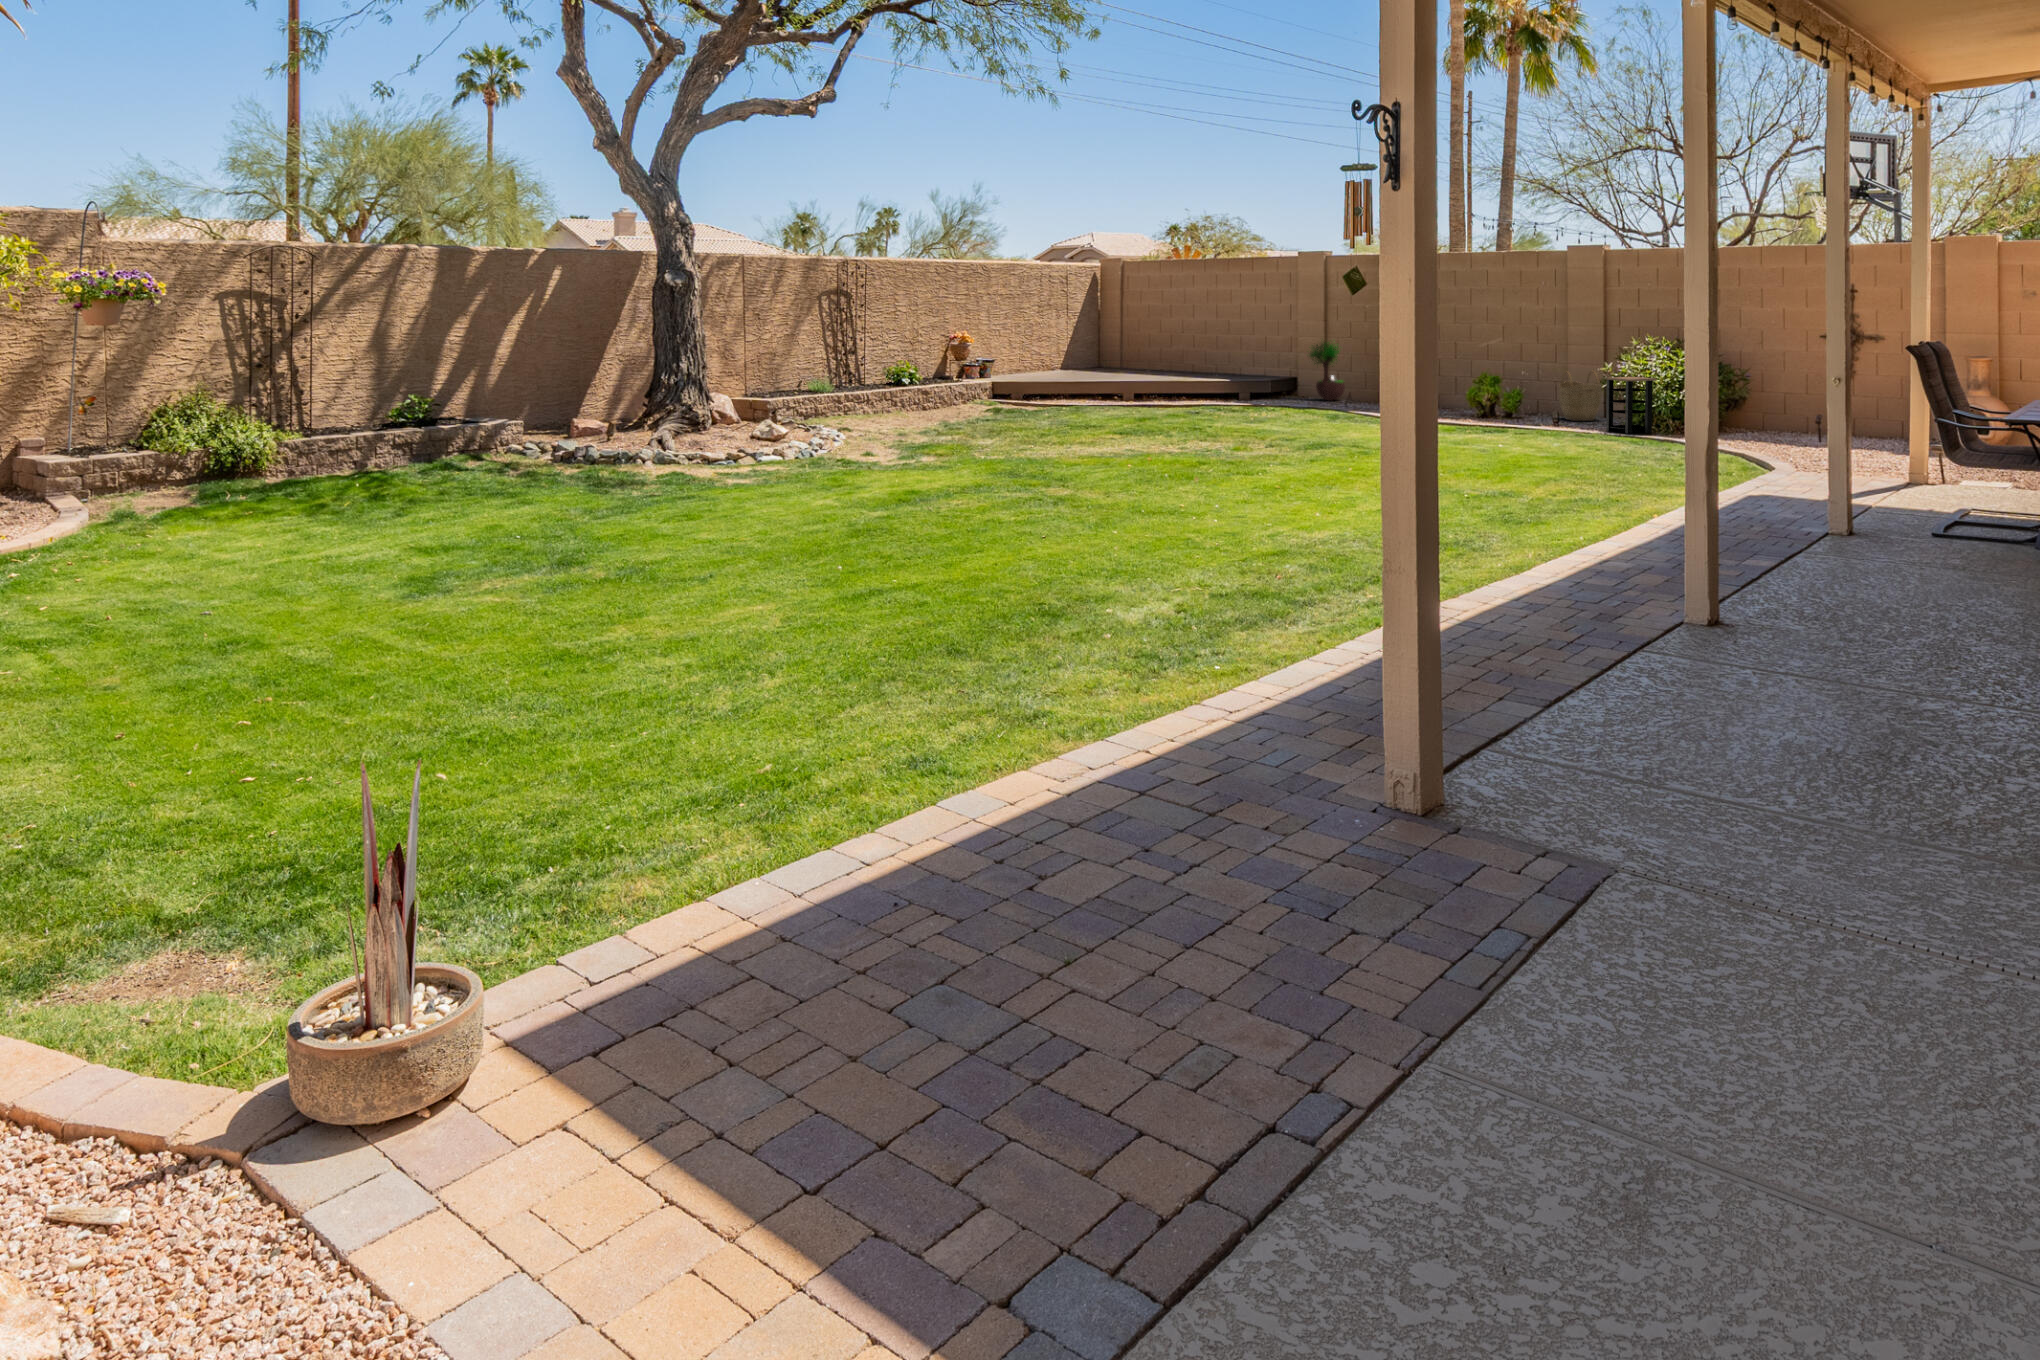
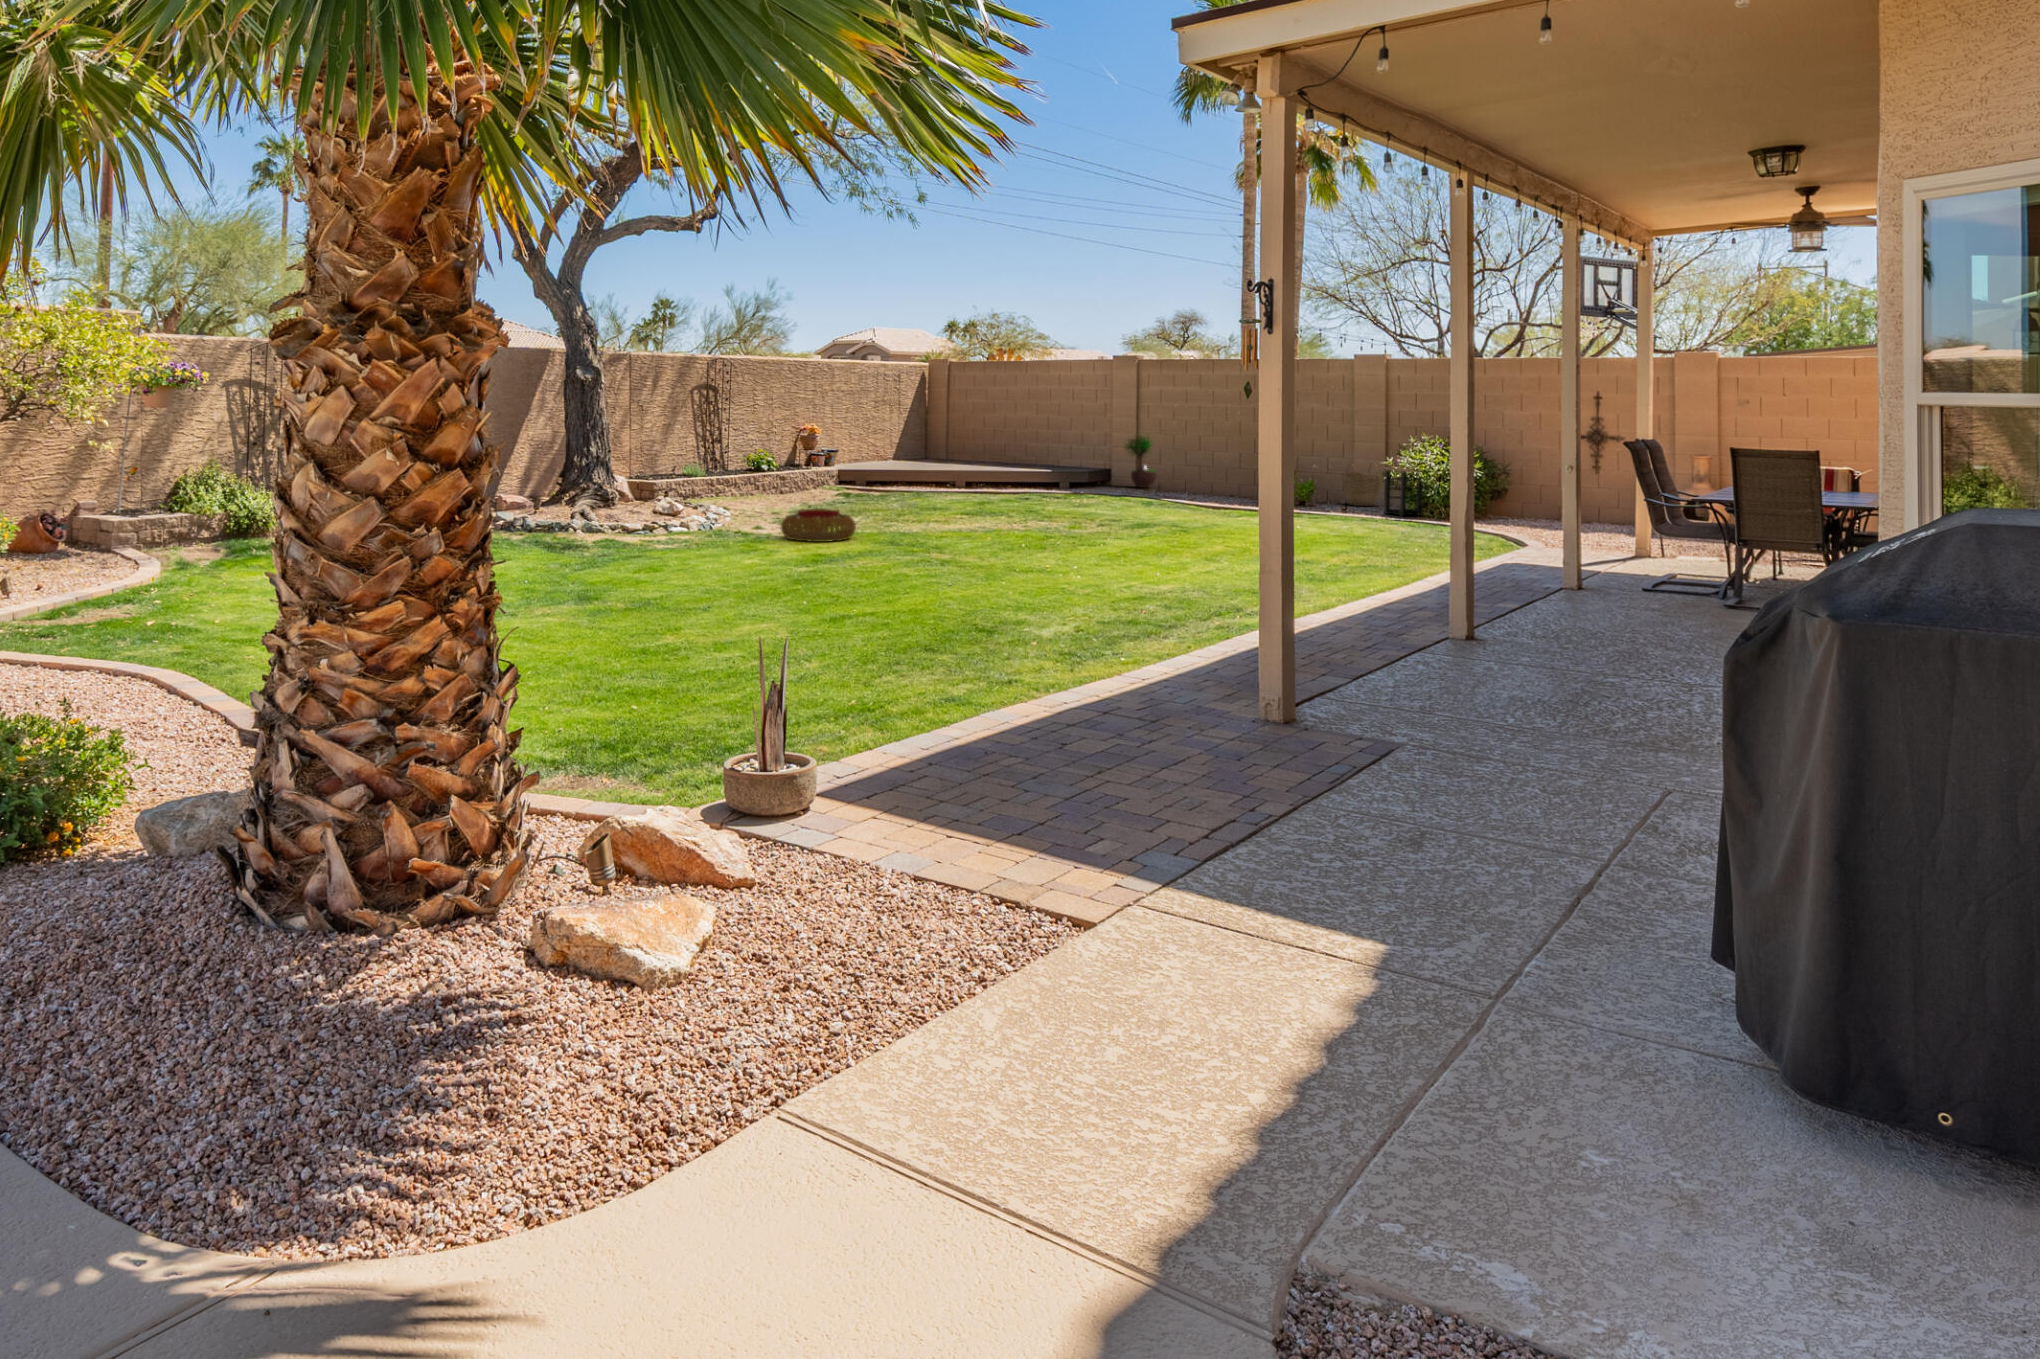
pouf: none [874,435,964,474] -> present [781,509,856,542]

